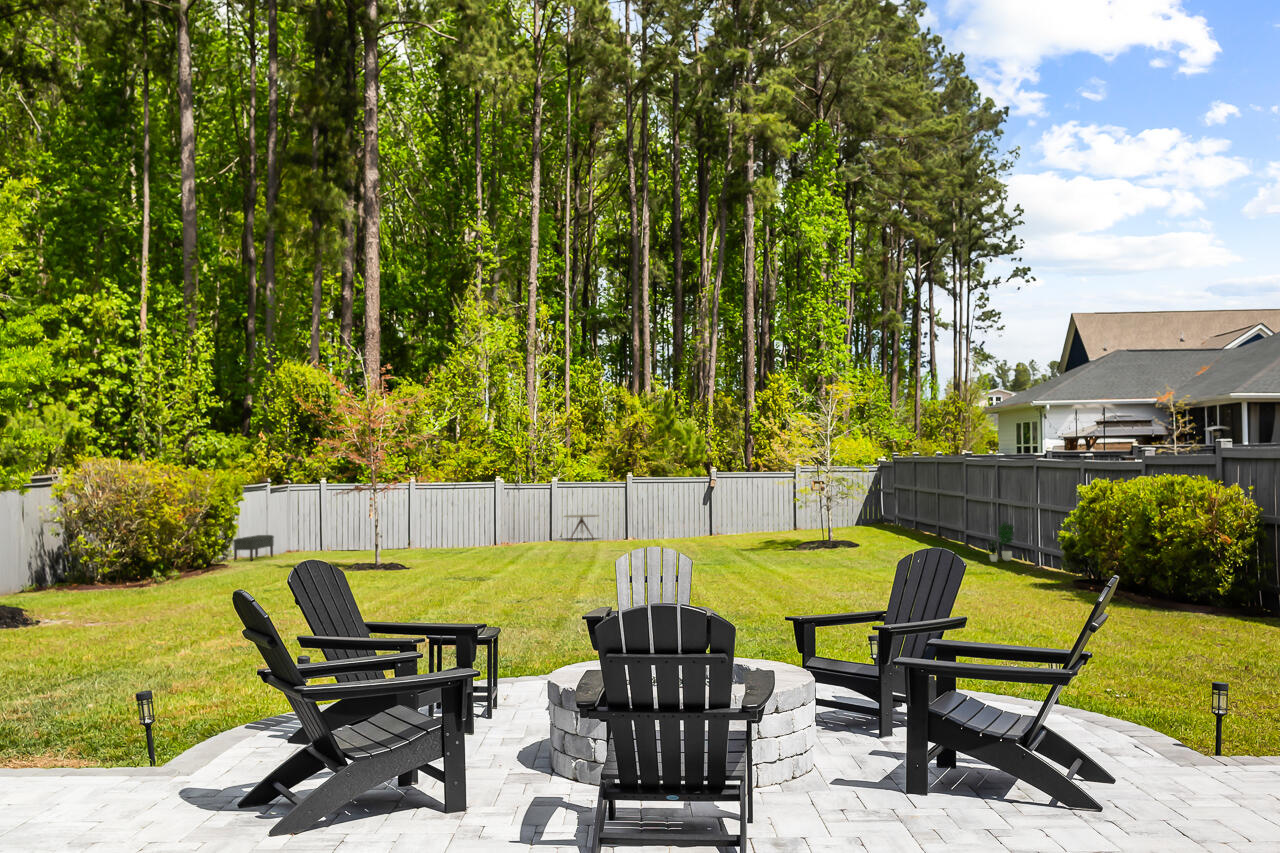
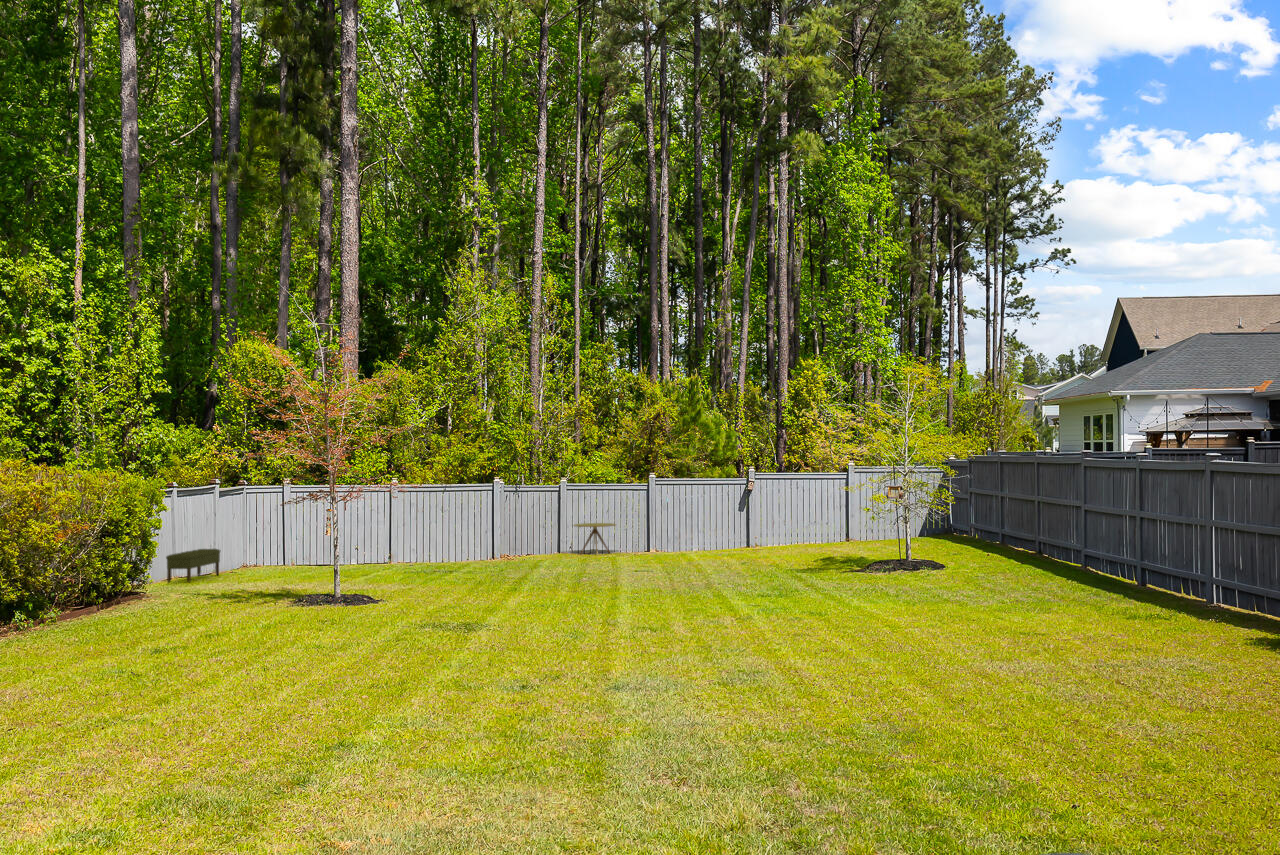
potted plant: present [988,522,1014,562] -> none [1122,544,1164,599]

